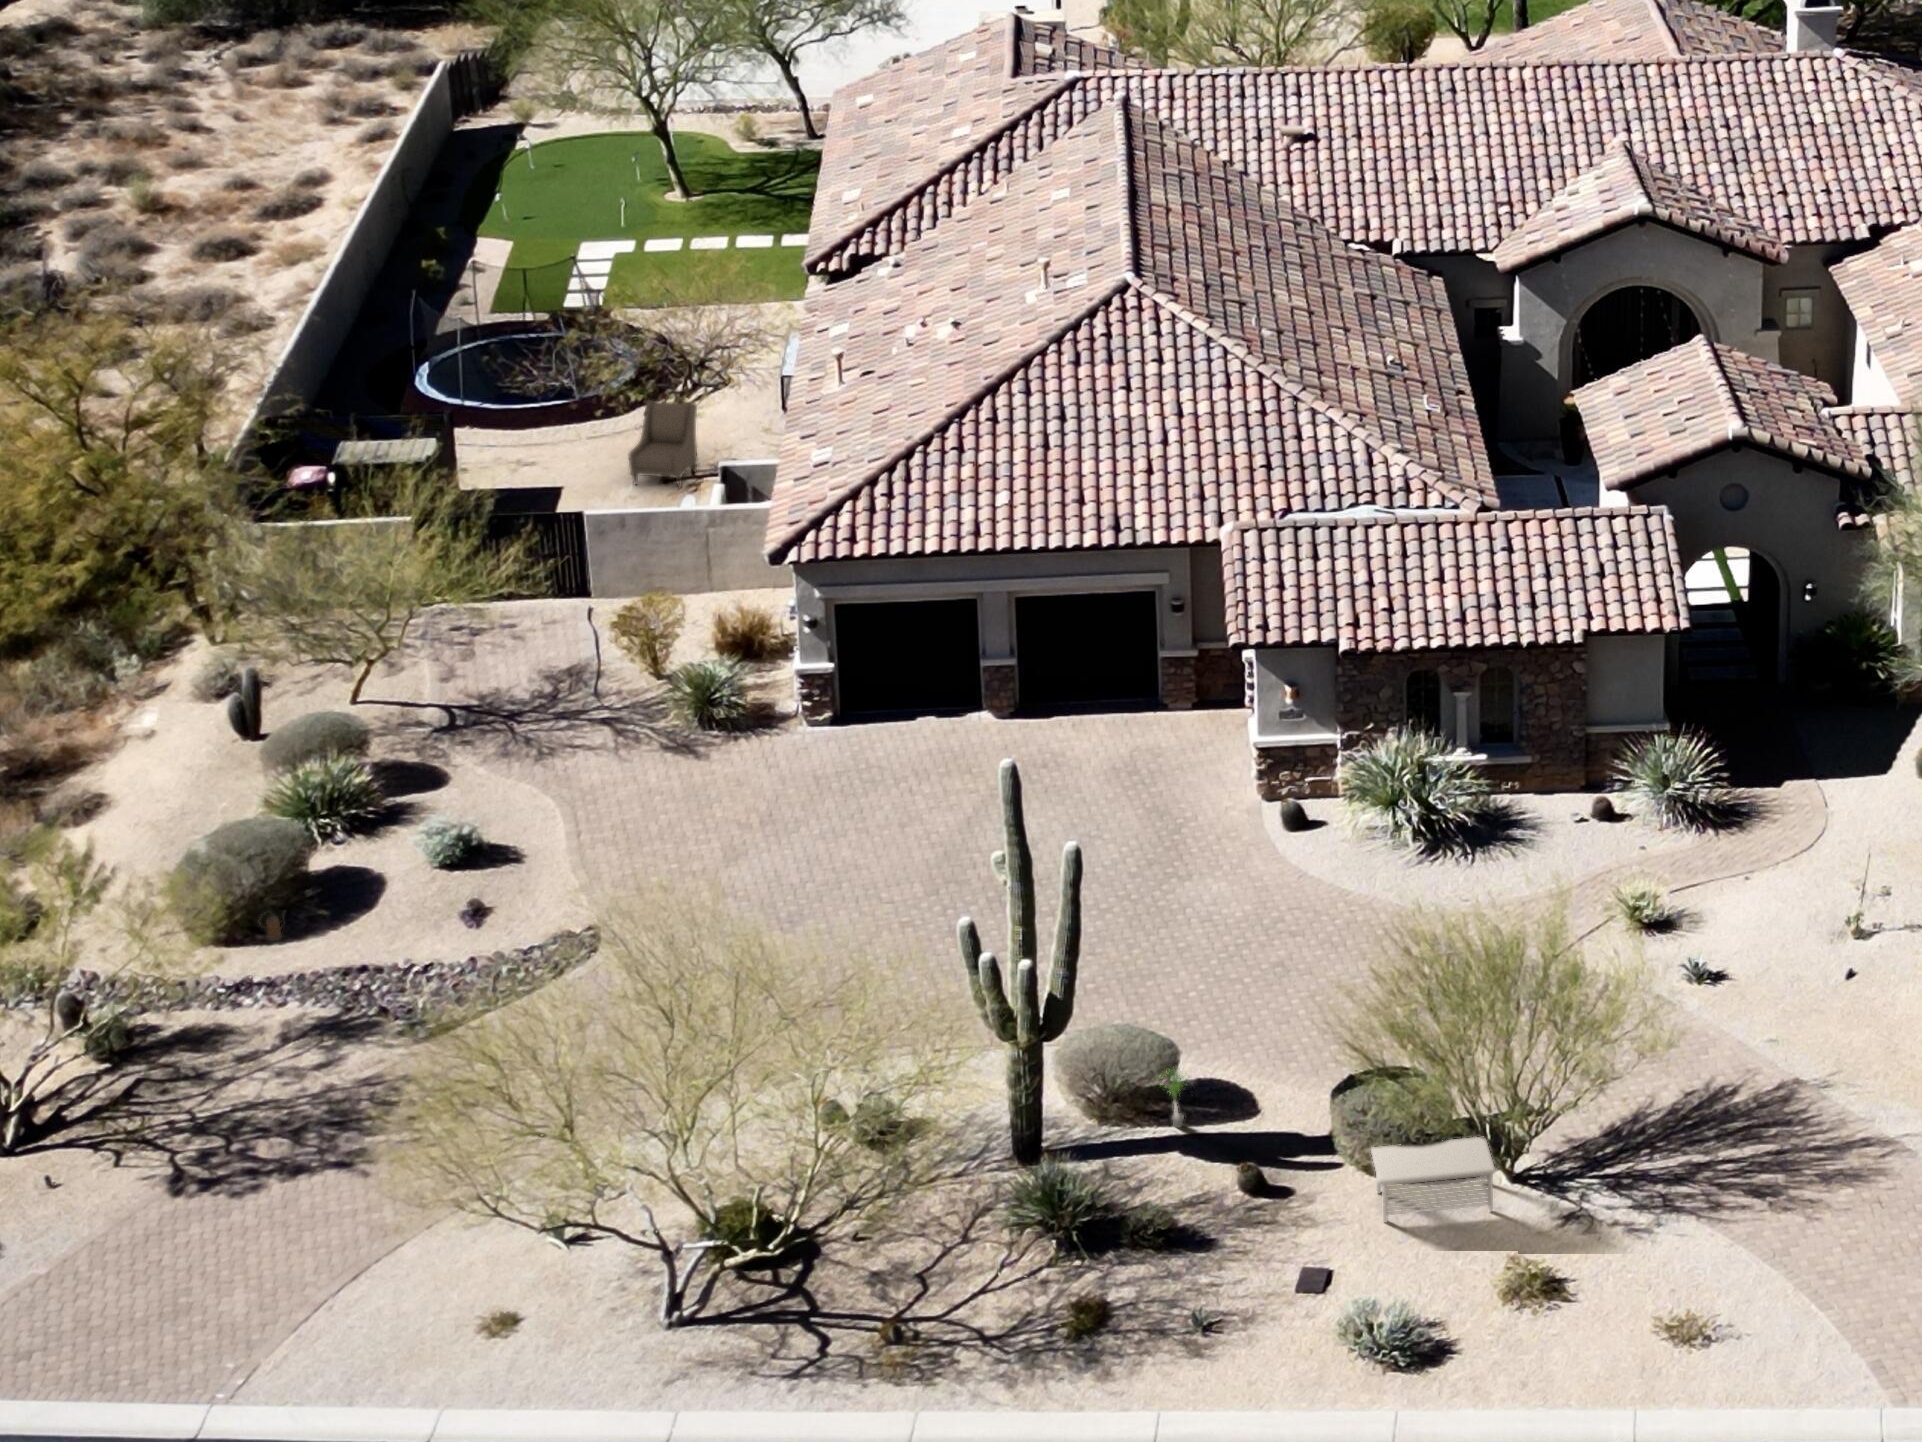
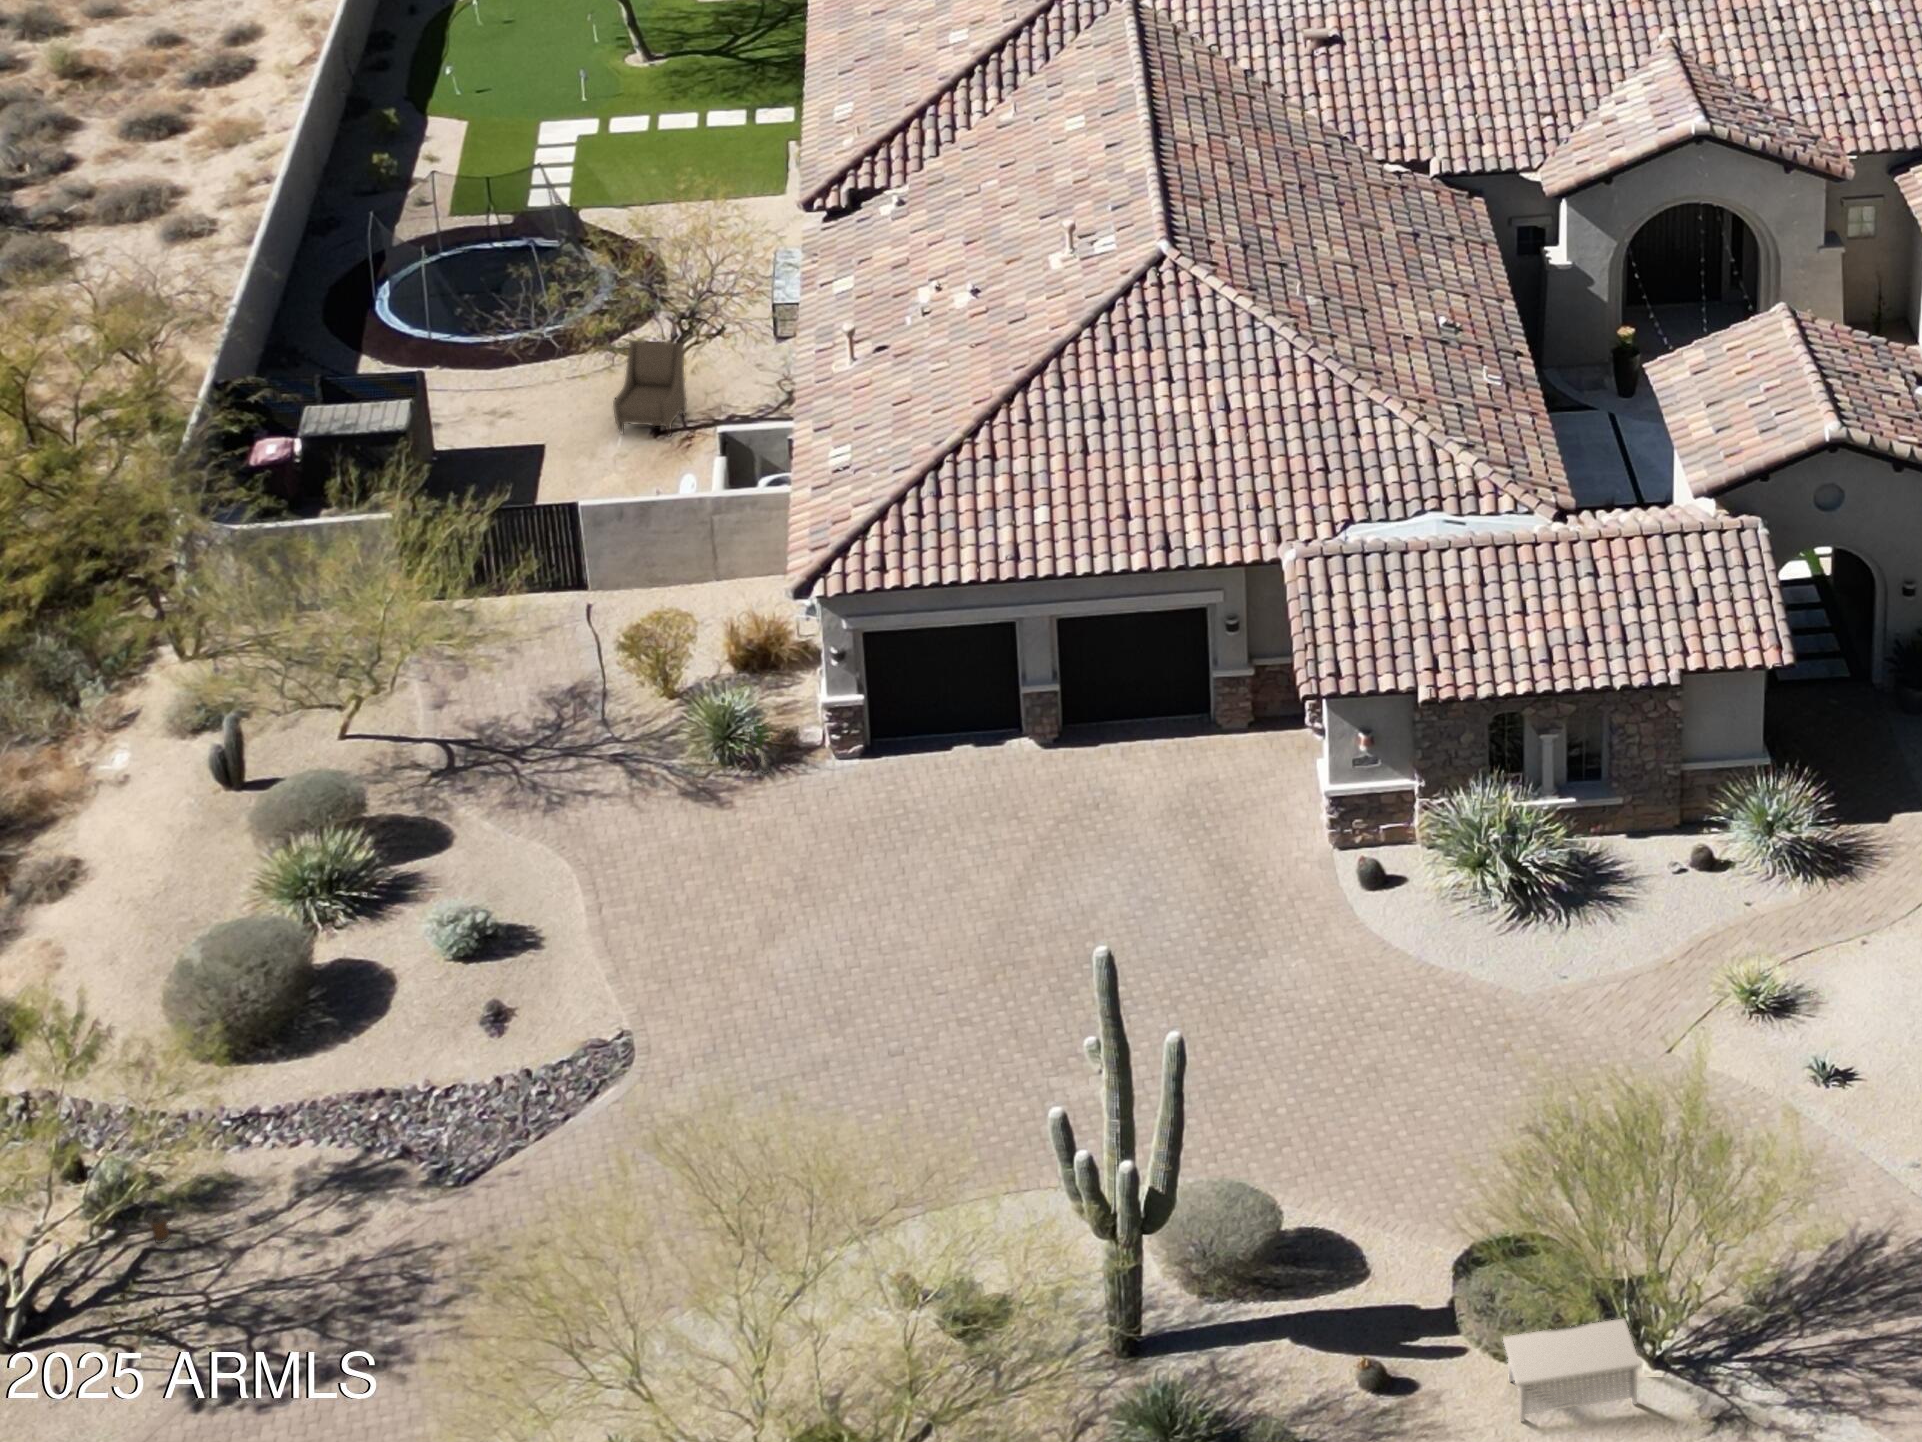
watering can: present [260,910,285,941] -> present [148,1206,170,1243]
potted plant: present [1161,1070,1184,1128] -> present [750,723,769,774]

